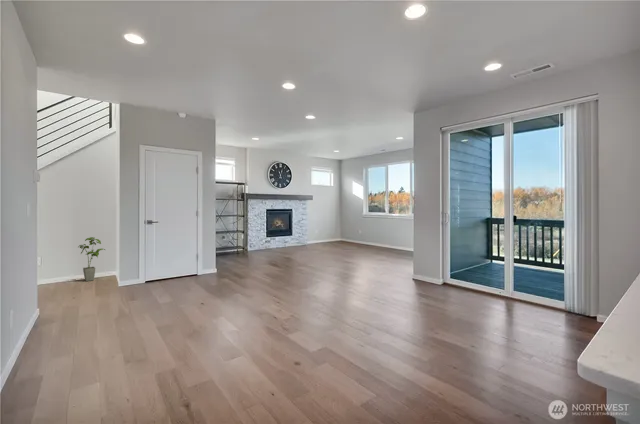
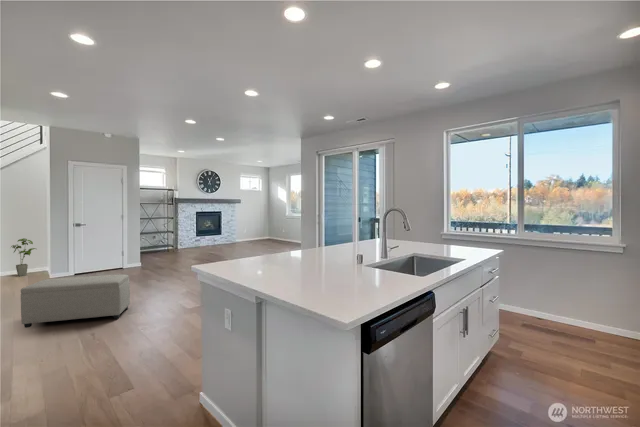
ottoman: none [84,293,225,373] -> present [21,274,130,328]

